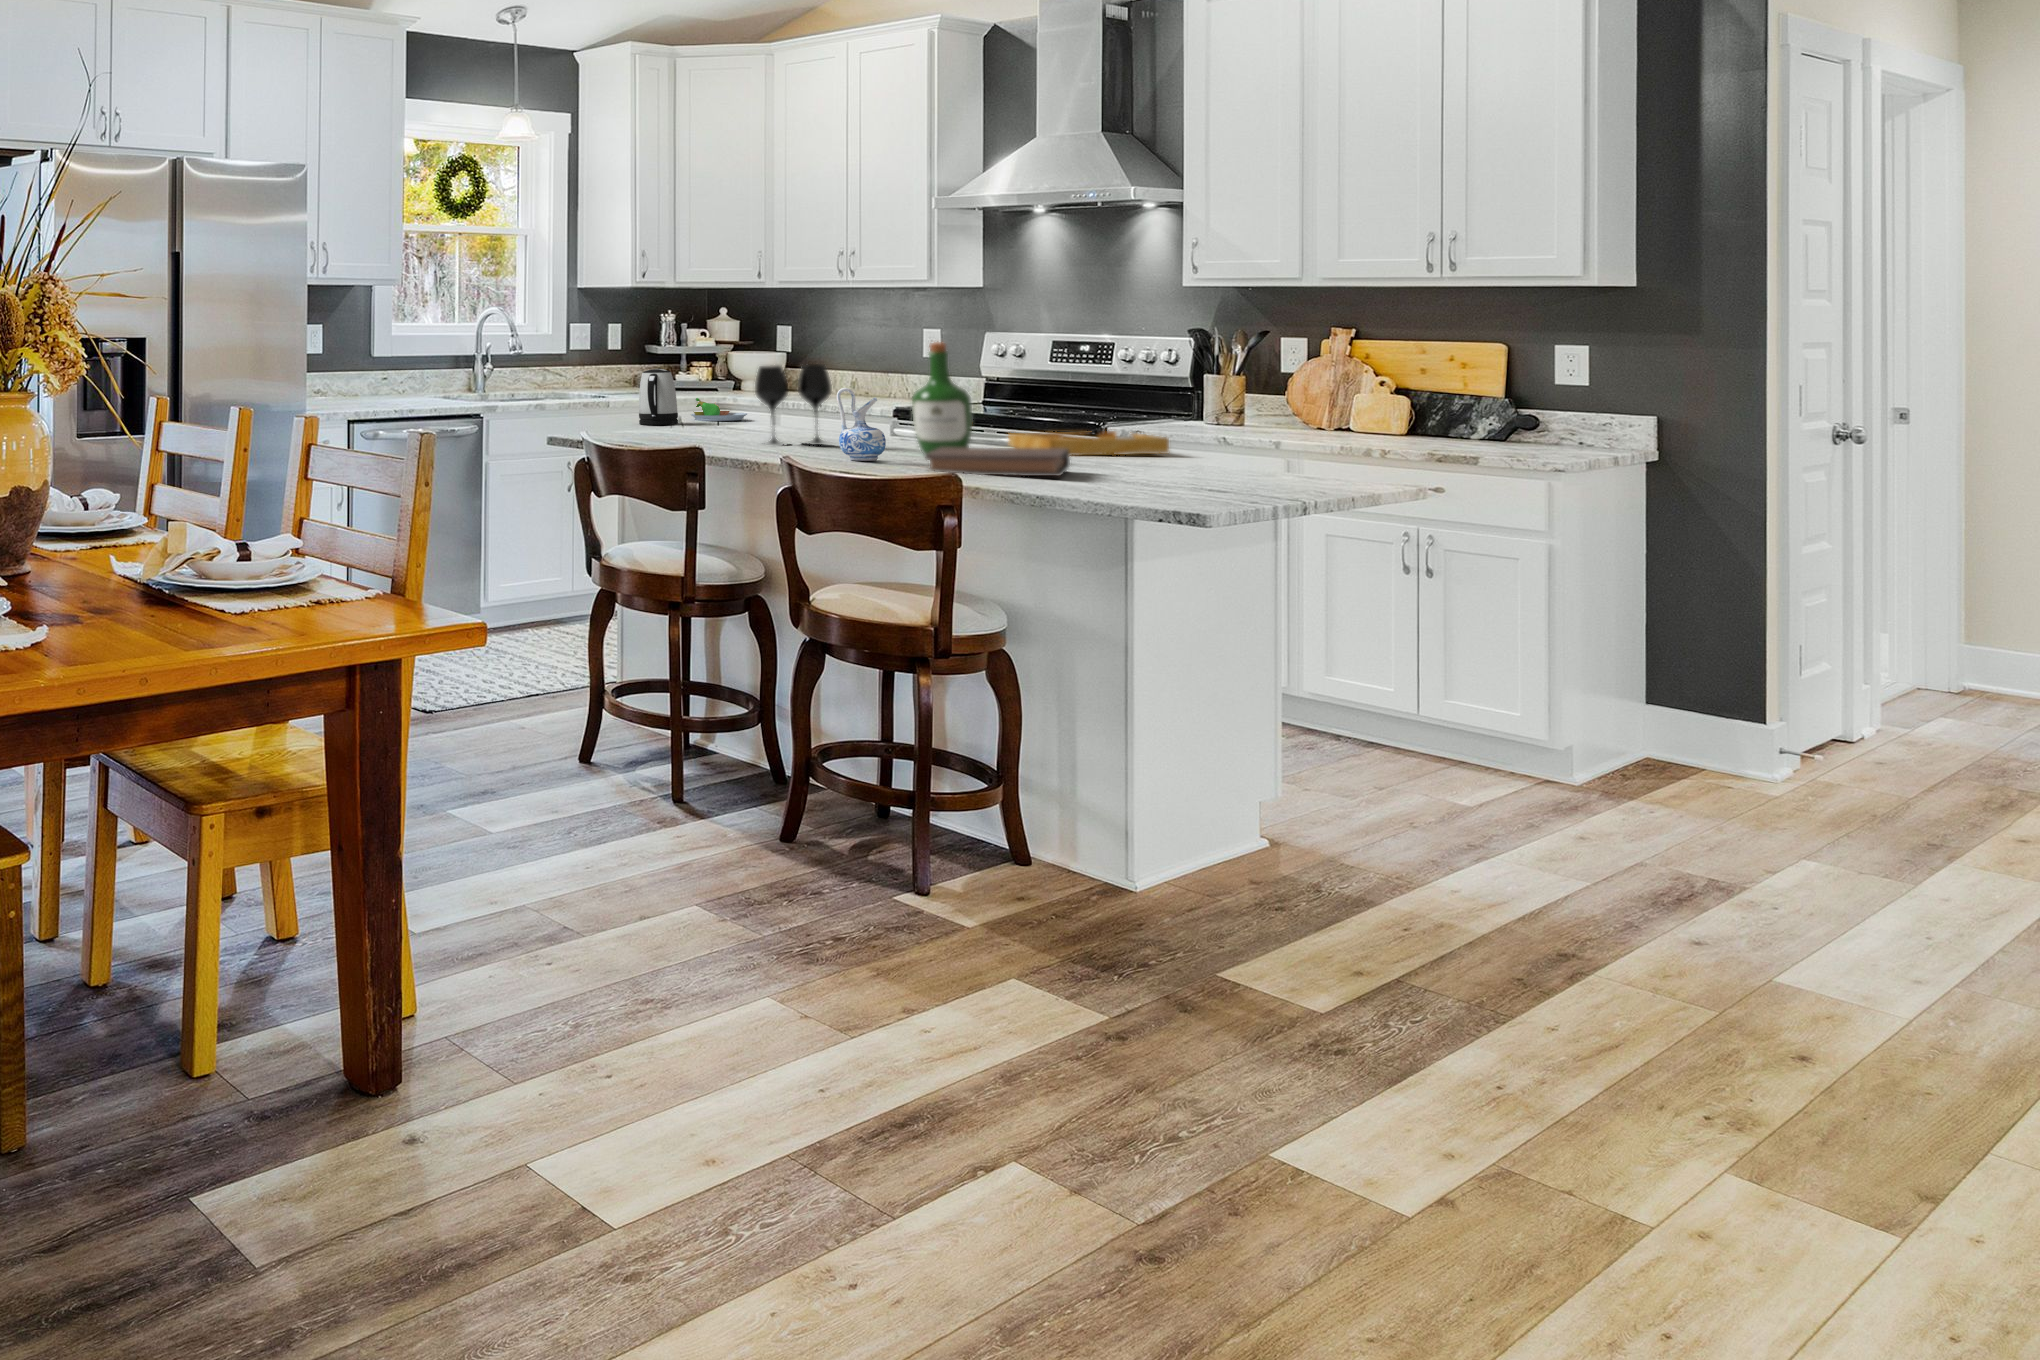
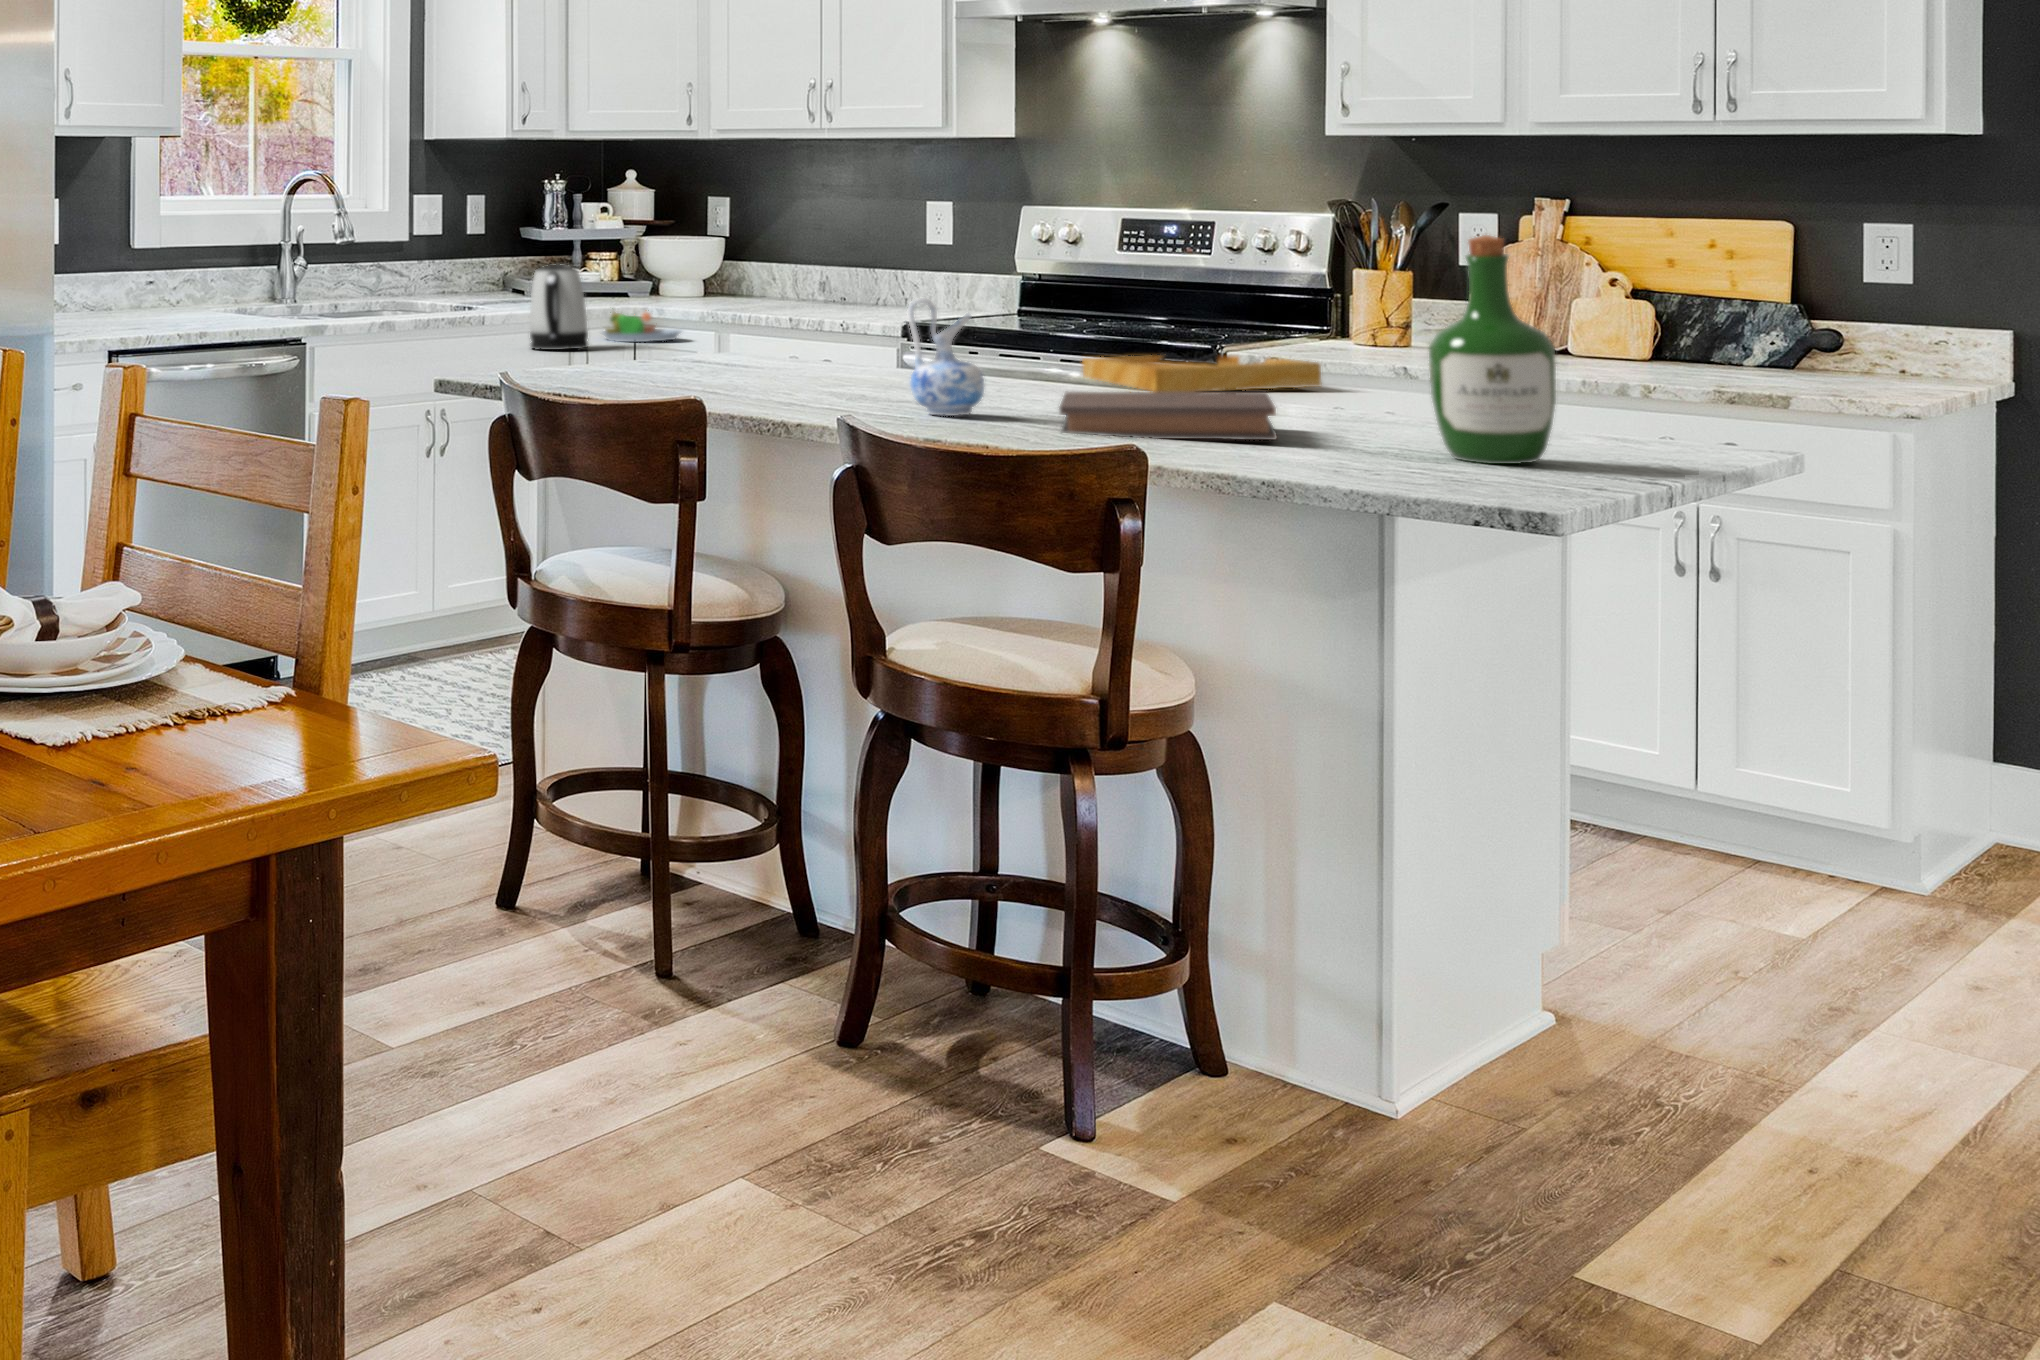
wine bottle: present [911,342,972,455] -> present [1429,235,1556,464]
wine glass: present [755,364,832,445] -> none [756,258,879,389]

